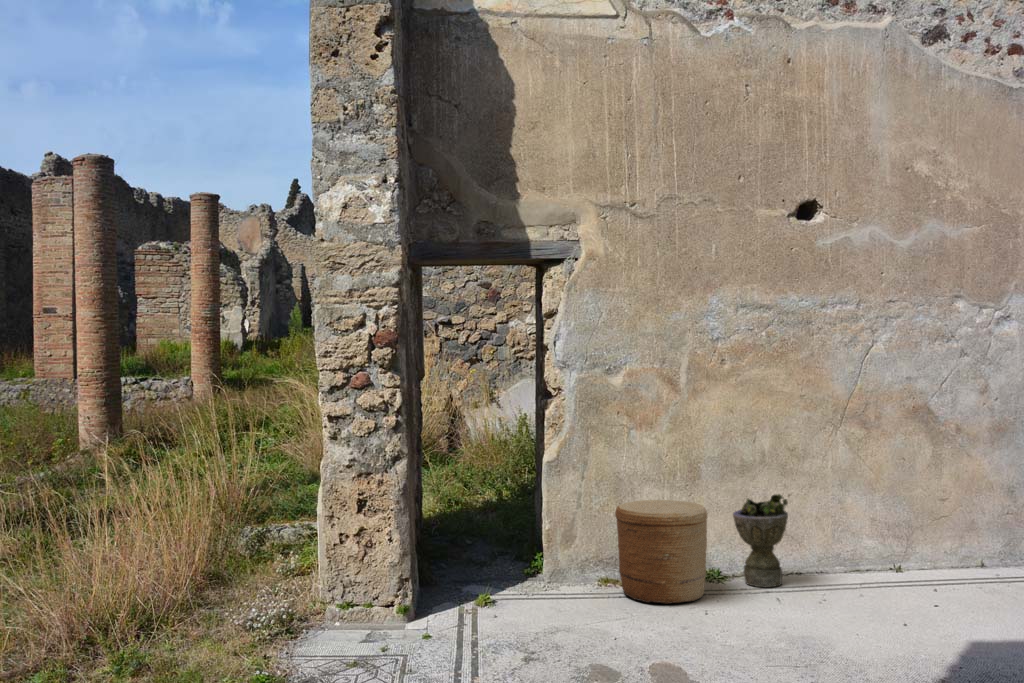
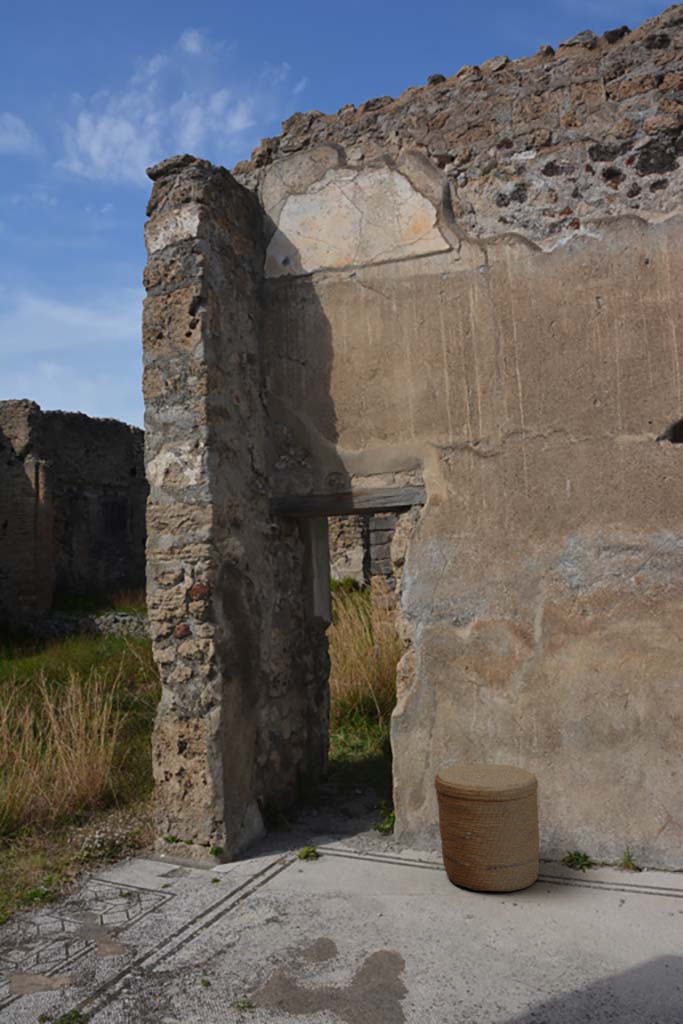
planter: present [733,494,788,587] -> none [585,771,653,888]

